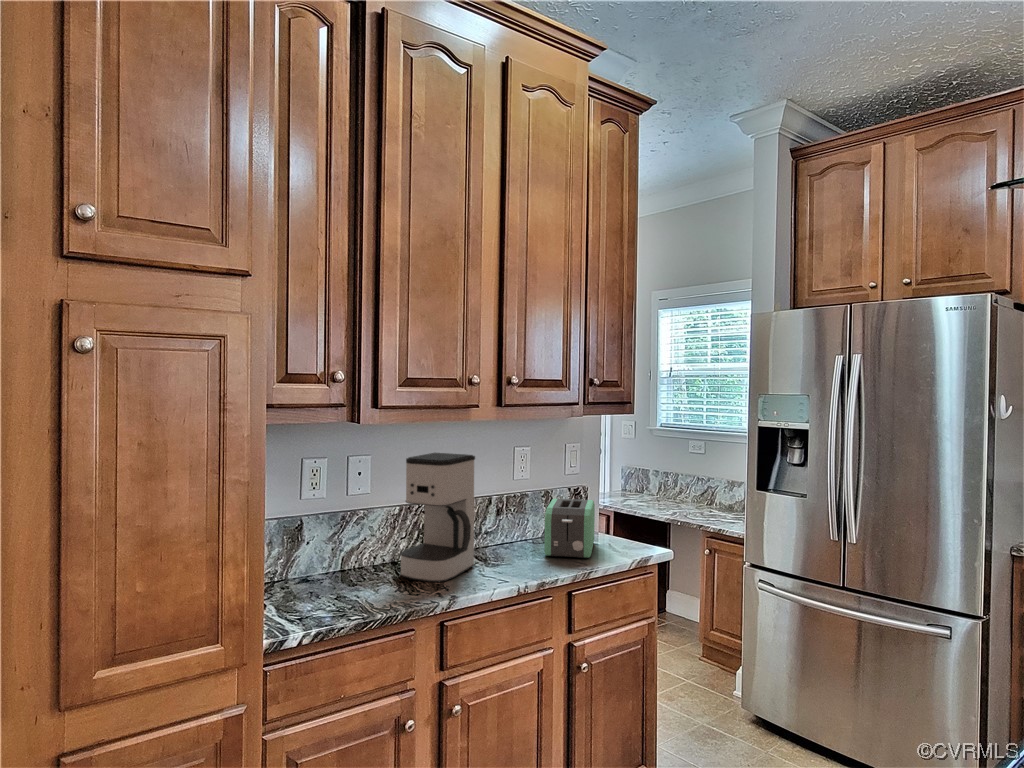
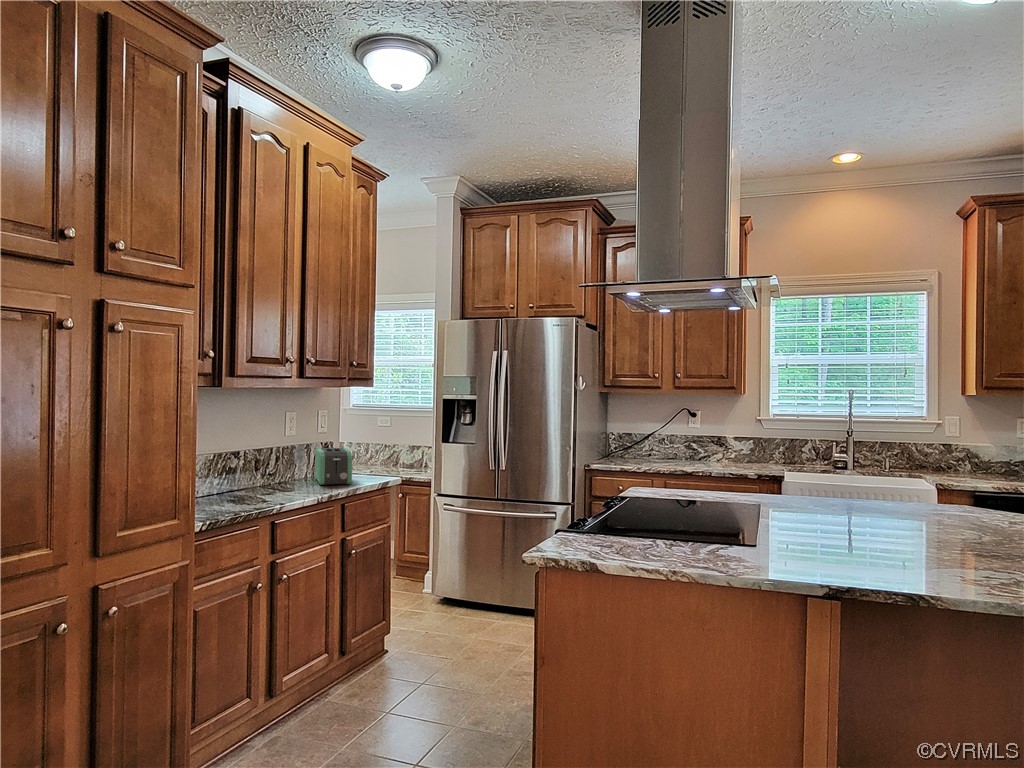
coffee maker: present [400,453,475,582] -> none [228,414,281,500]

